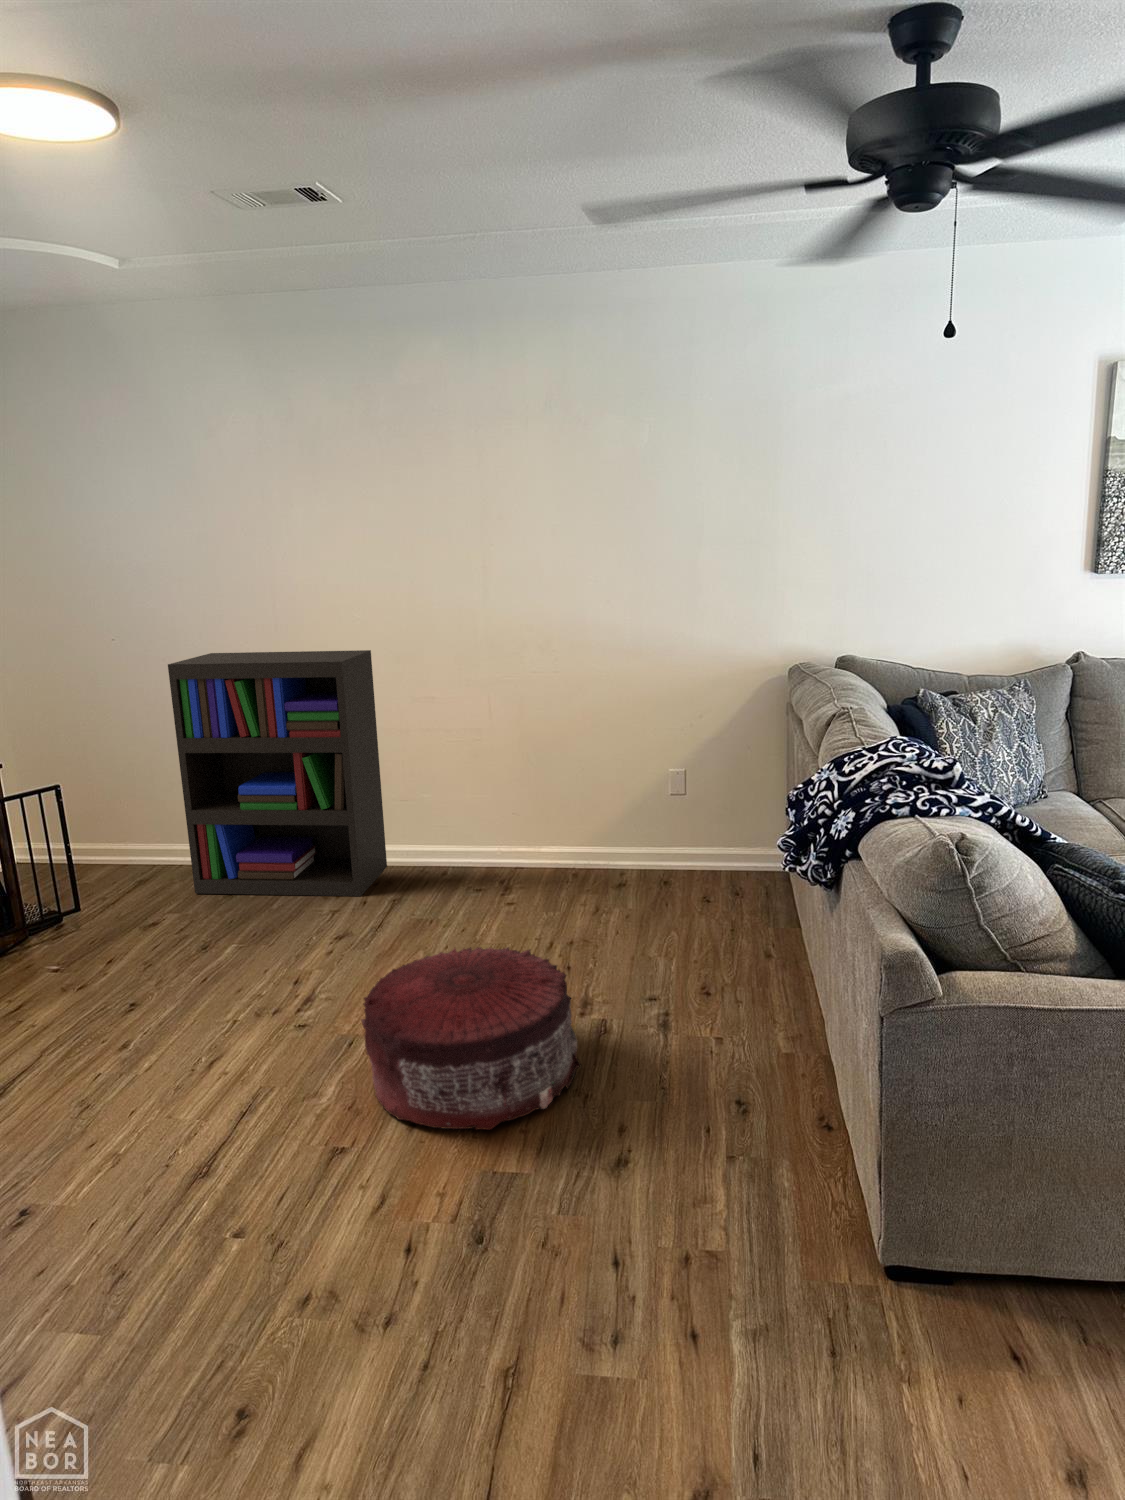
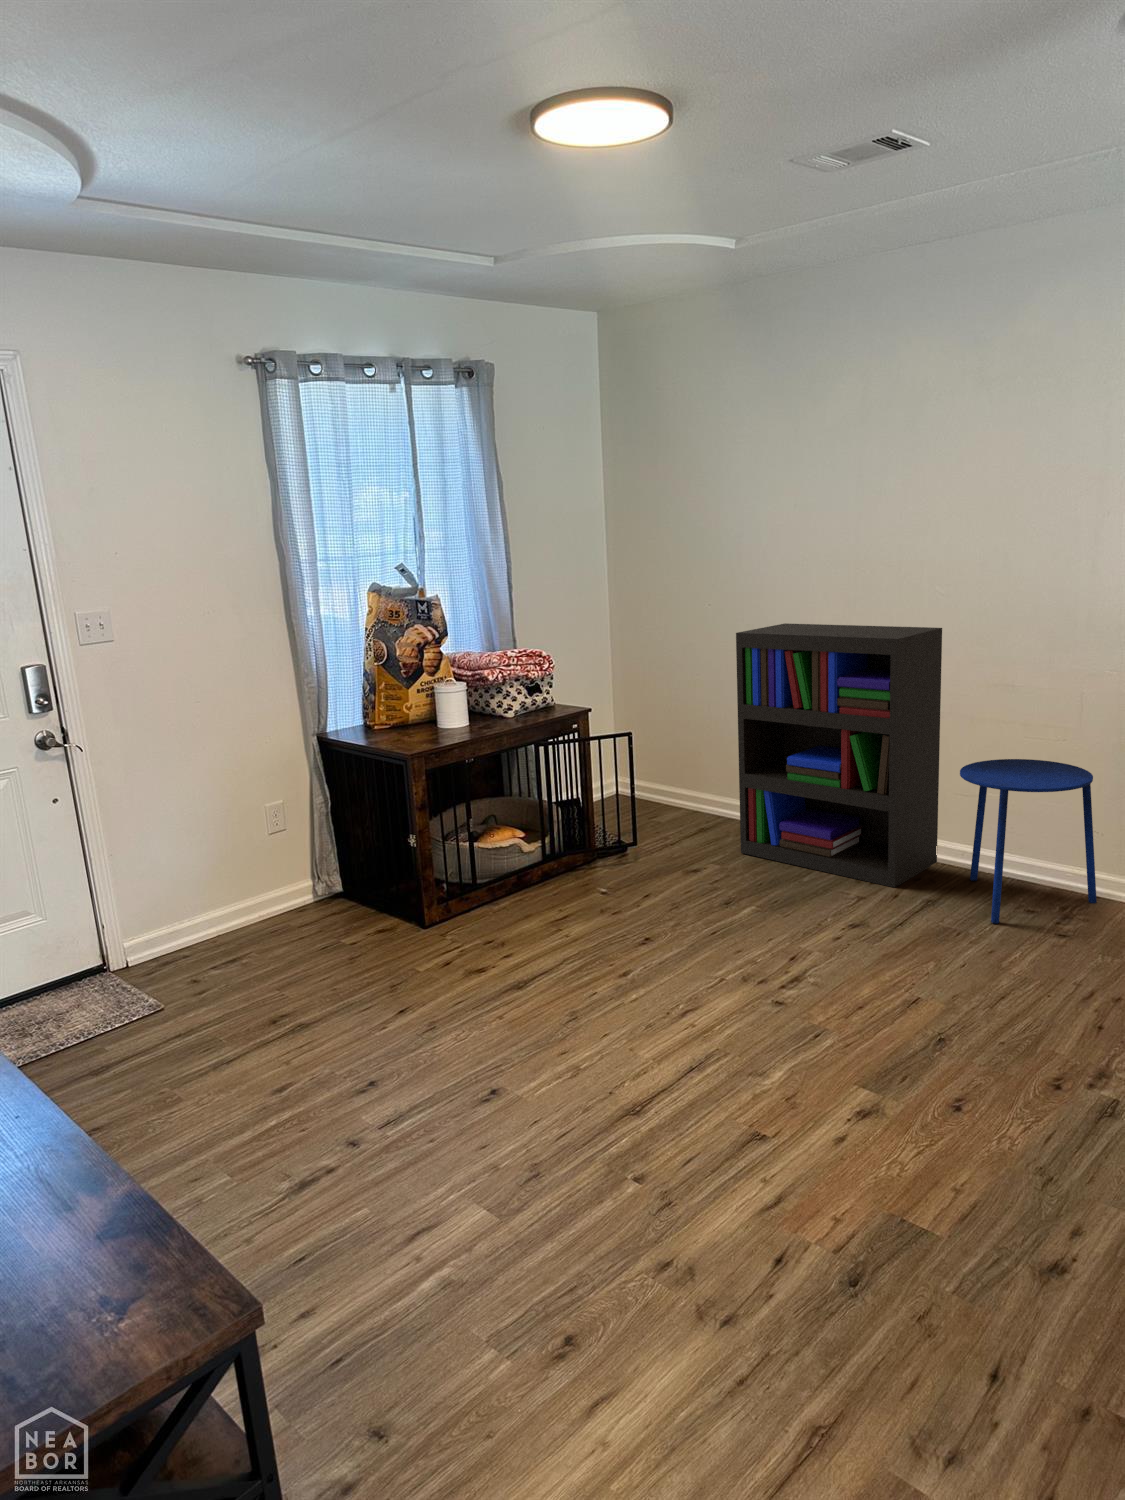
side table: none [409,761,525,909] -> present [960,759,1097,924]
pouf: present [362,947,581,1130] -> none [809,964,1060,1174]

